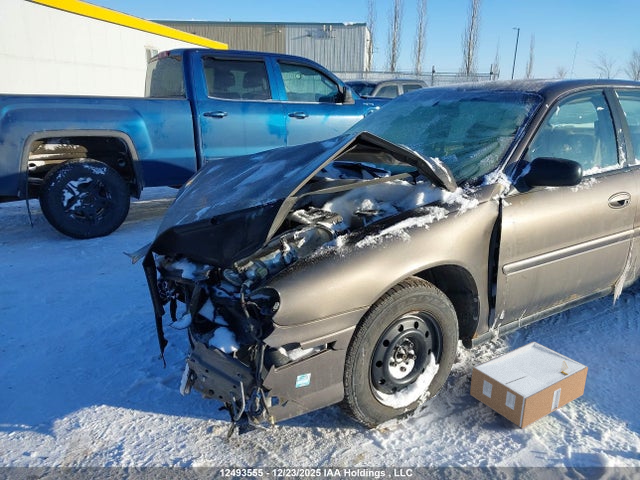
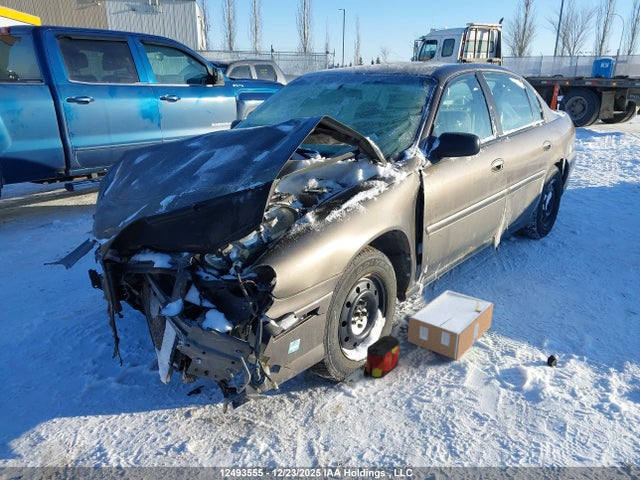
bag: none [402,385,450,431] -> present [364,336,399,378]

